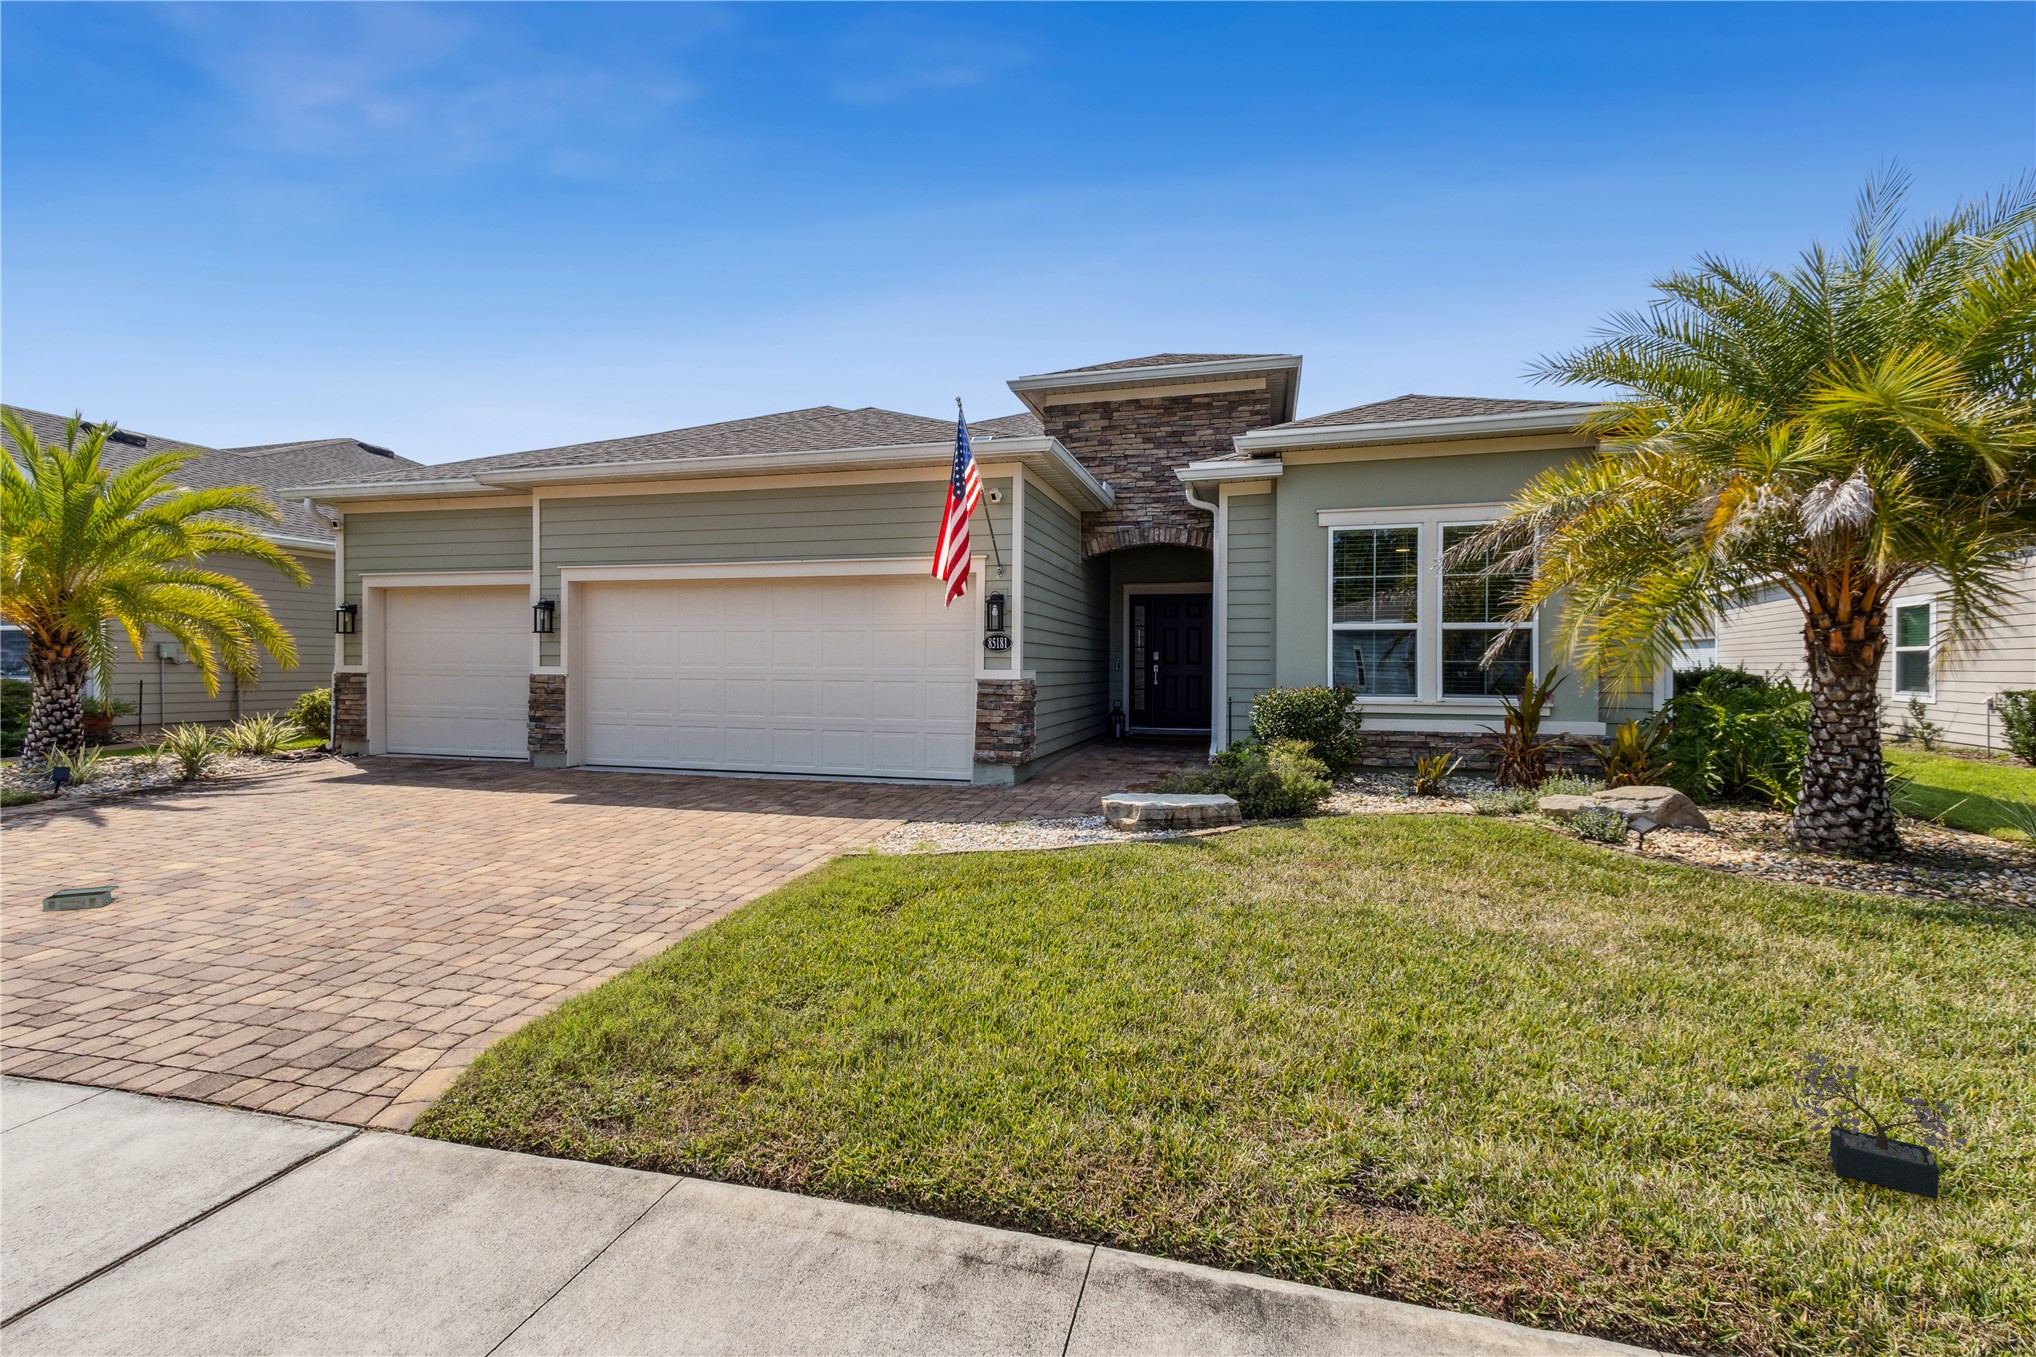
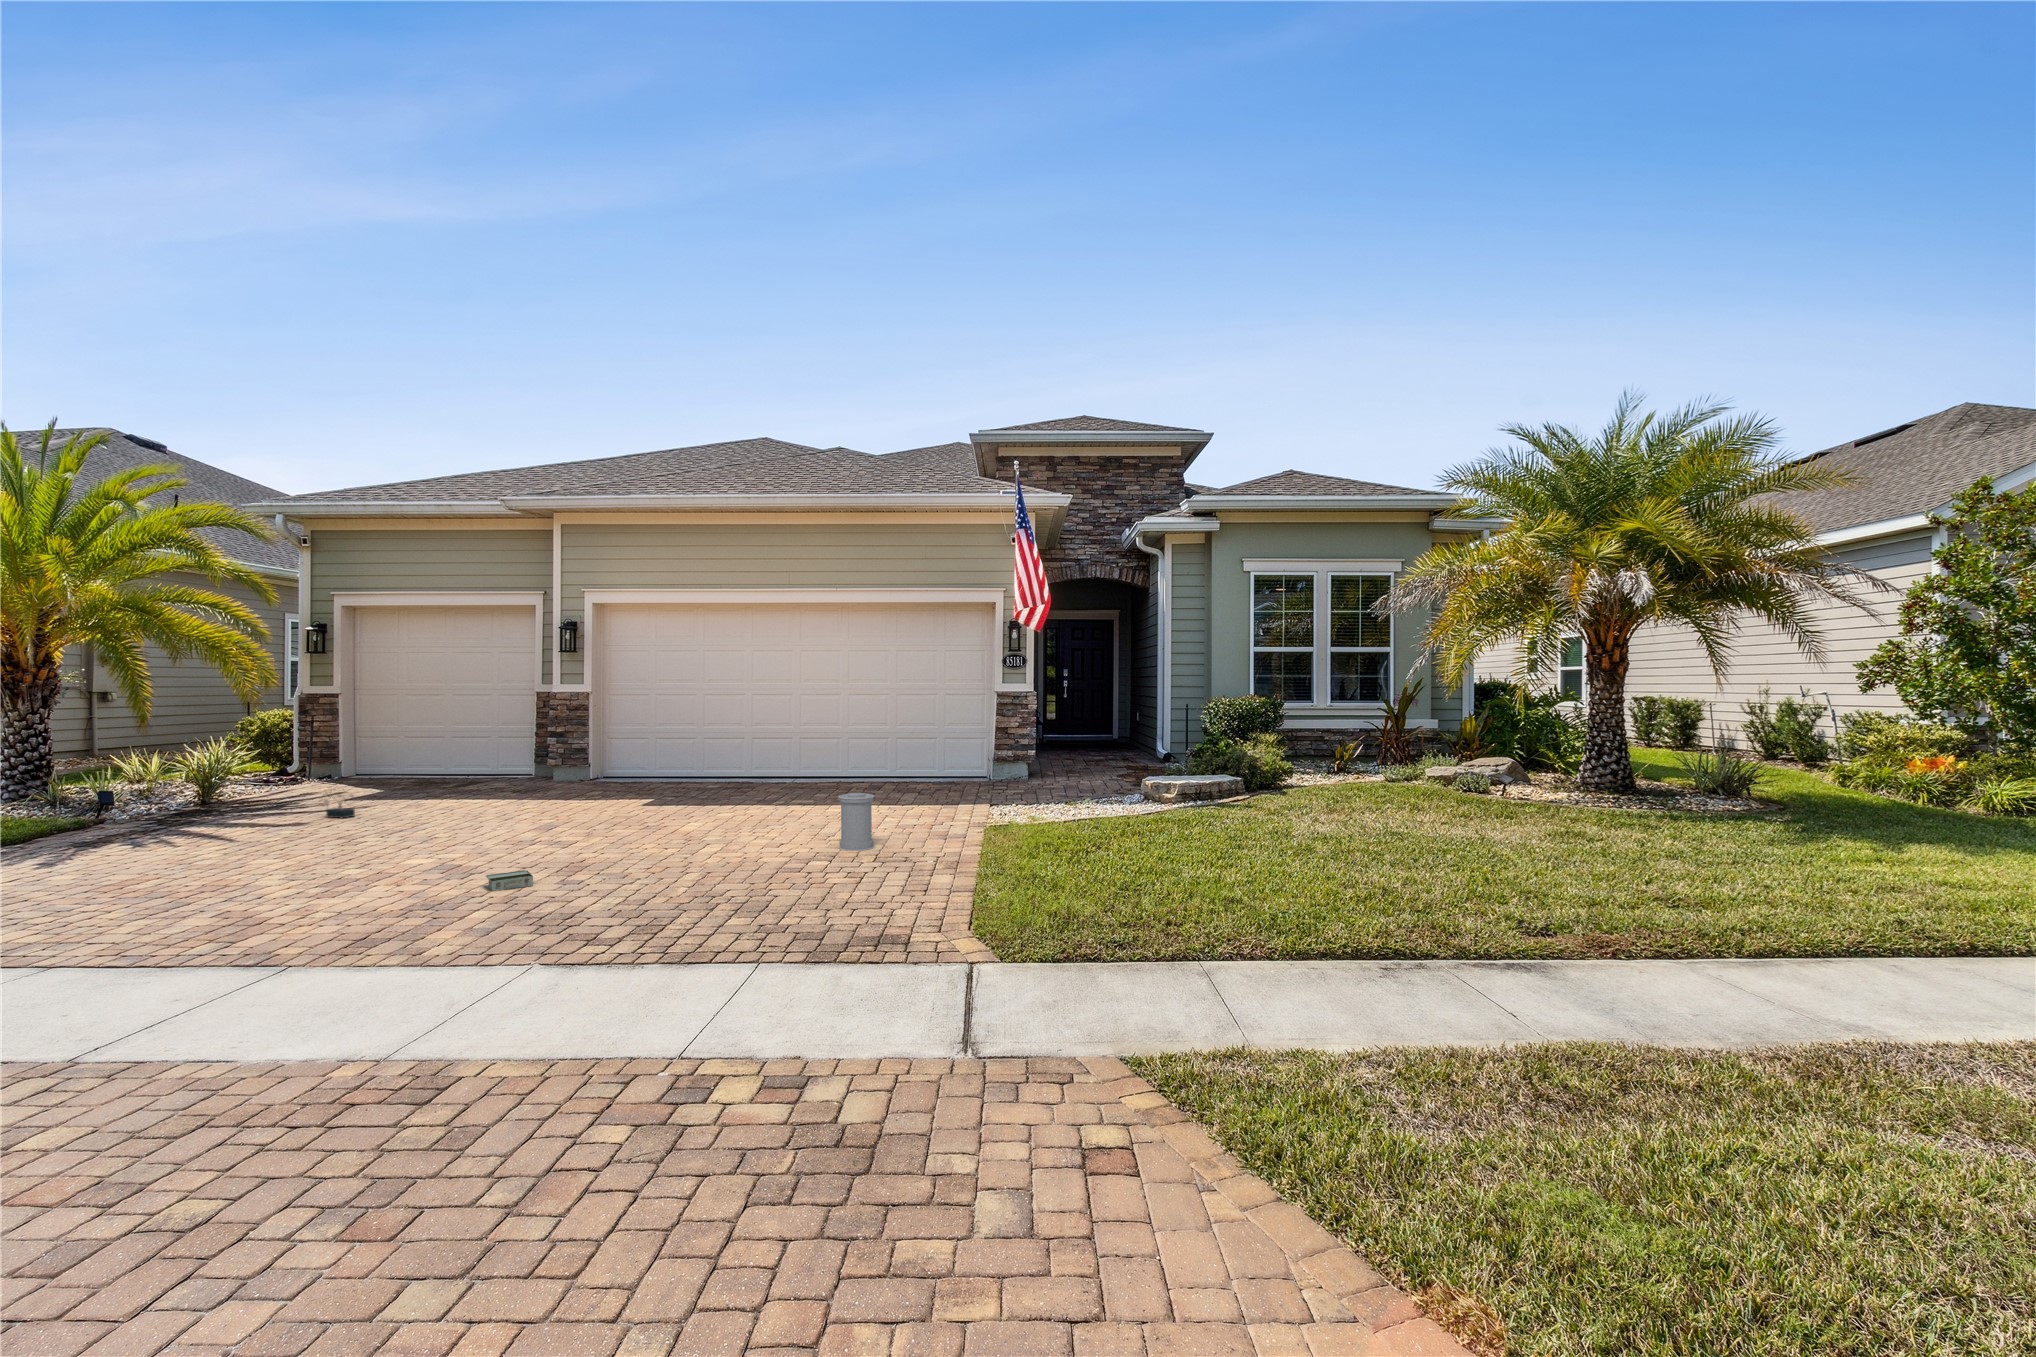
trash can: none [554,805,606,881] -> present [839,793,874,851]
decorative plant: present [1791,1051,1968,1198] -> present [321,789,358,818]

